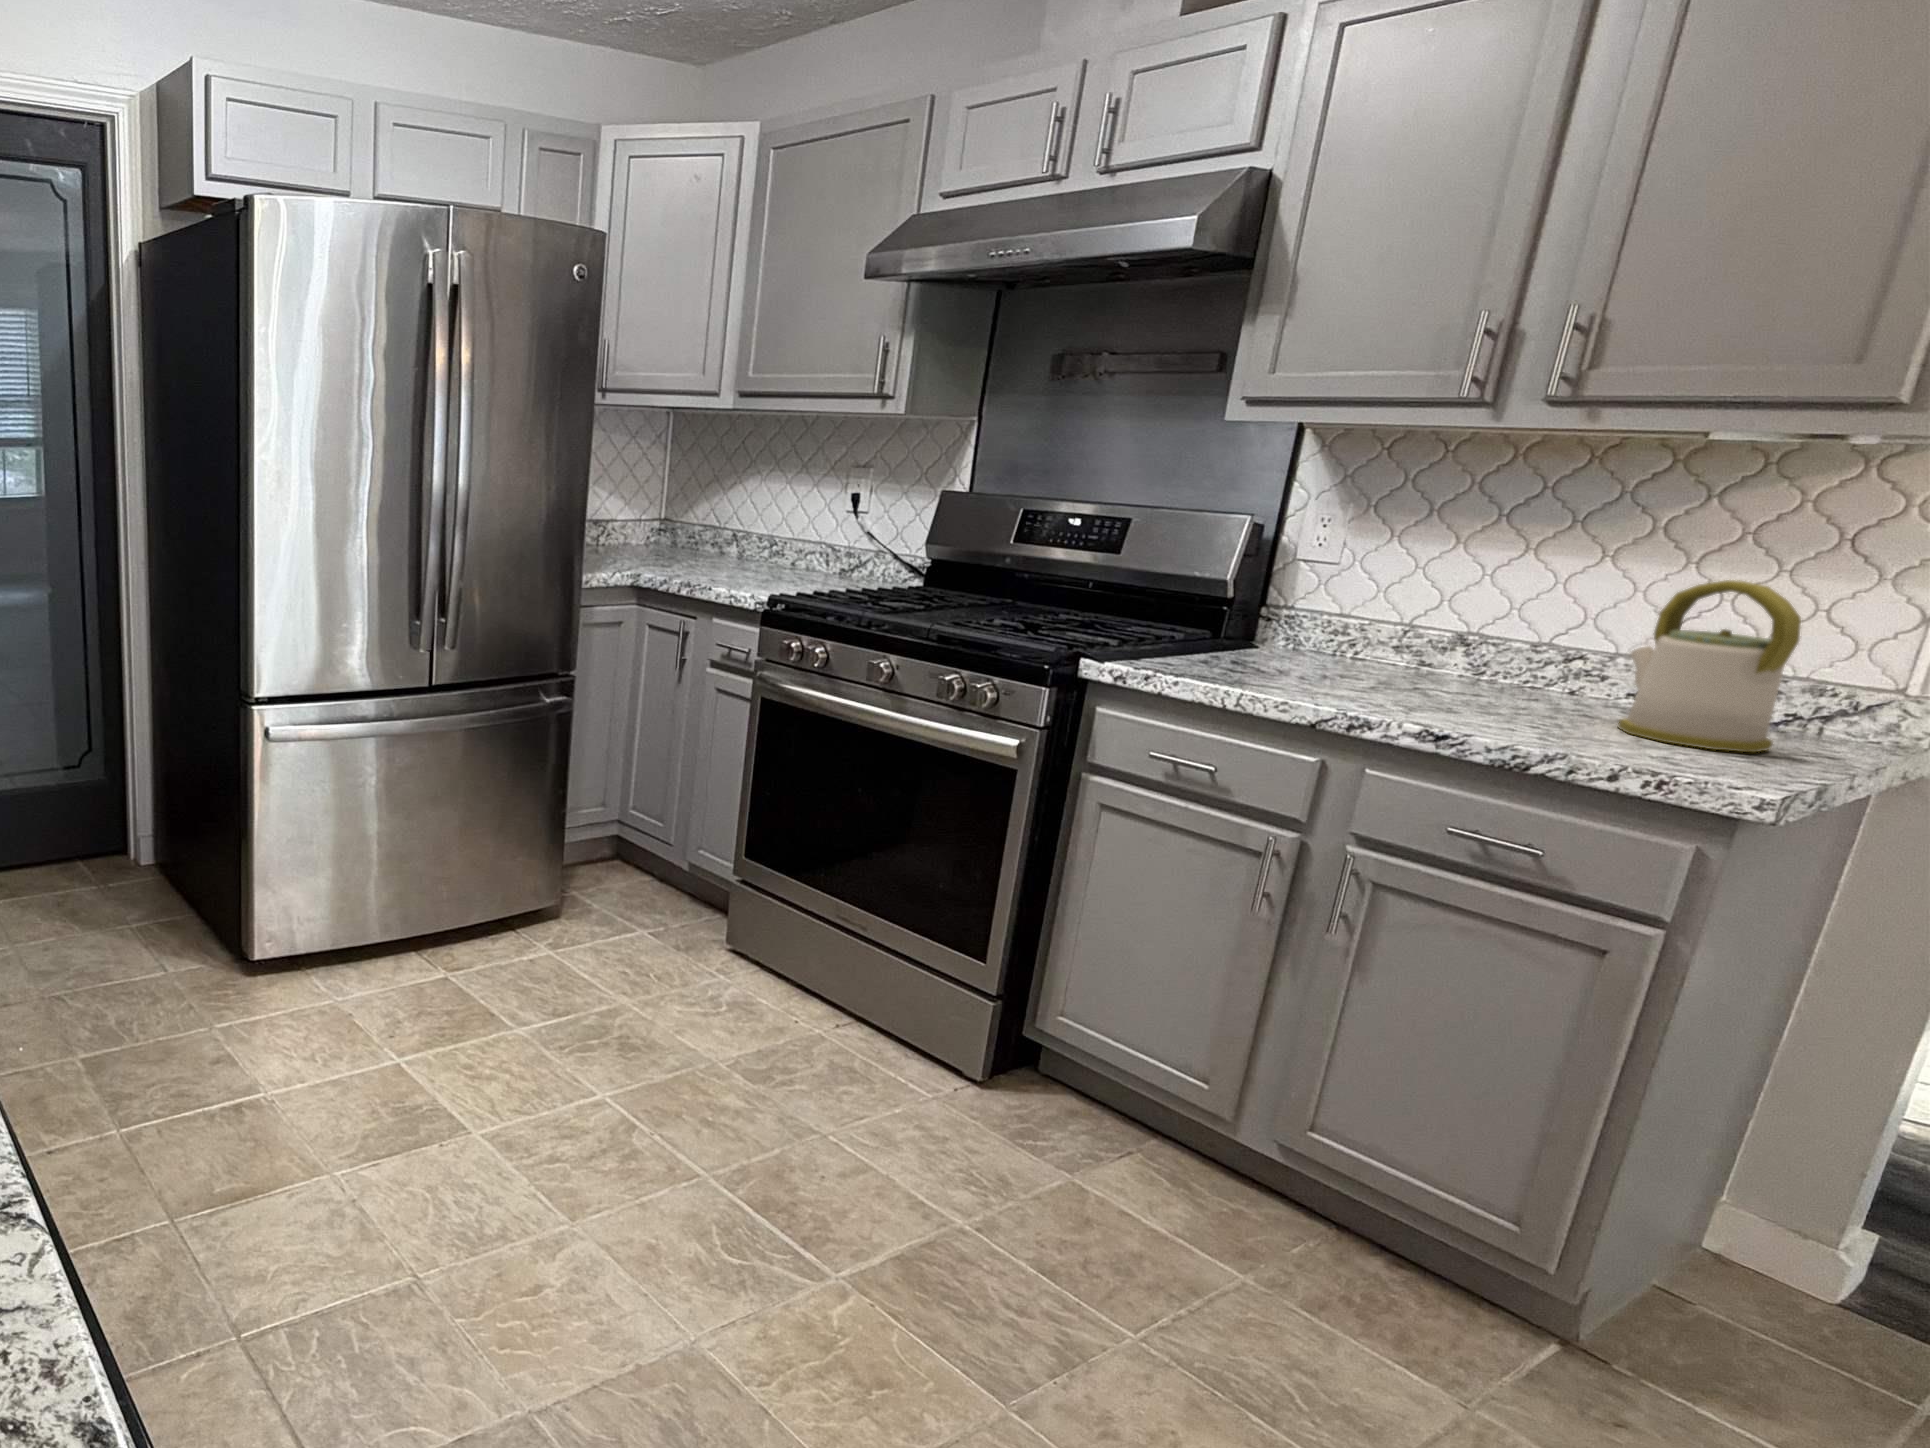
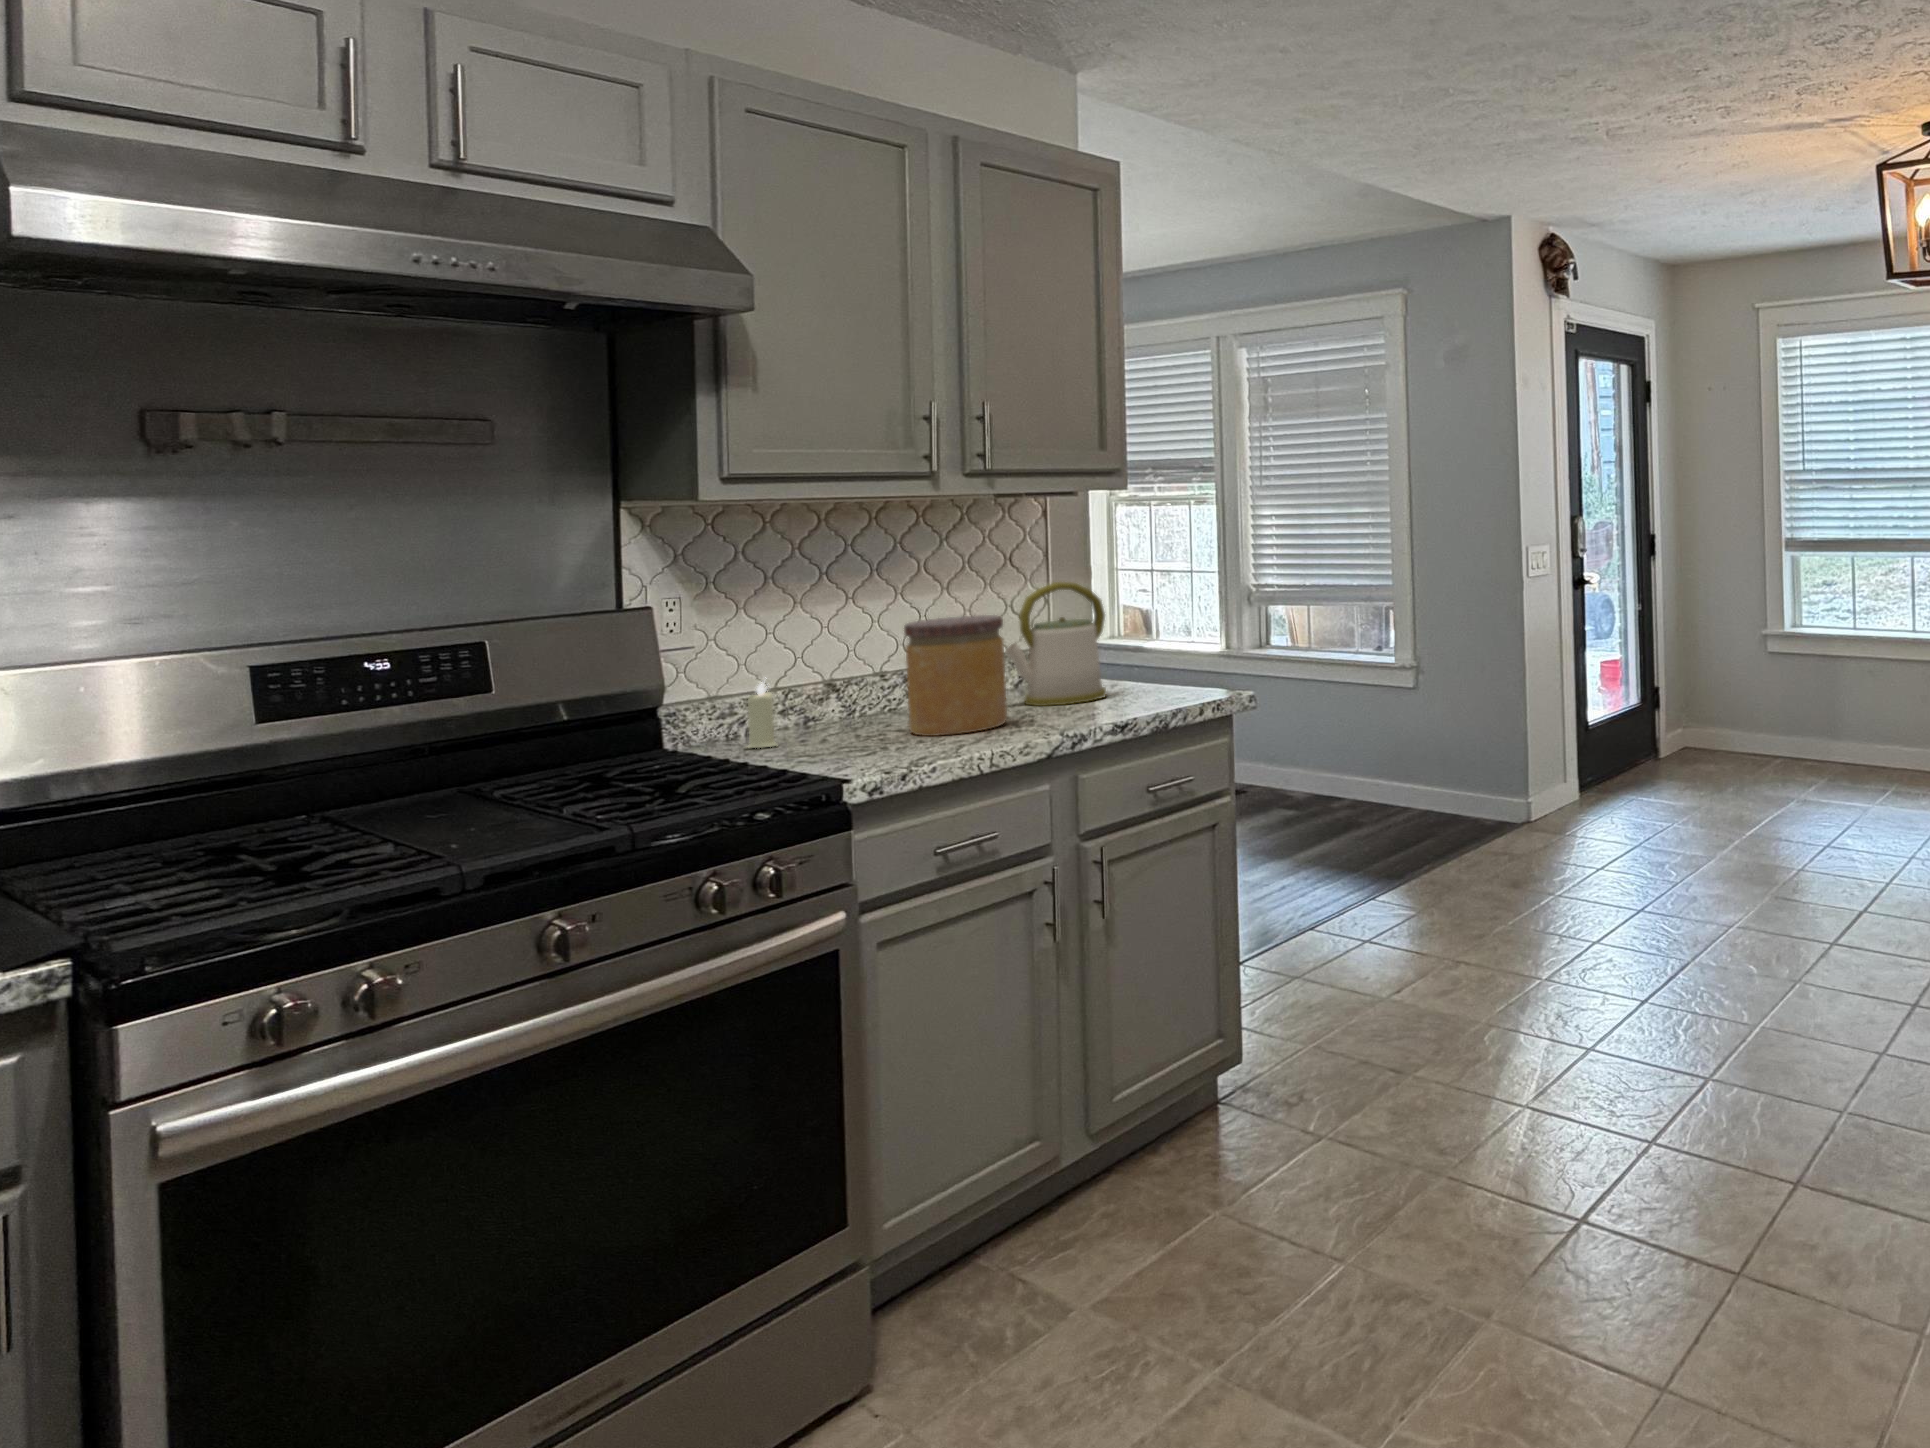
jar: none [1349,577,1499,705] -> present [904,615,1007,736]
candle: none [1289,601,1325,661] -> present [748,677,777,748]

